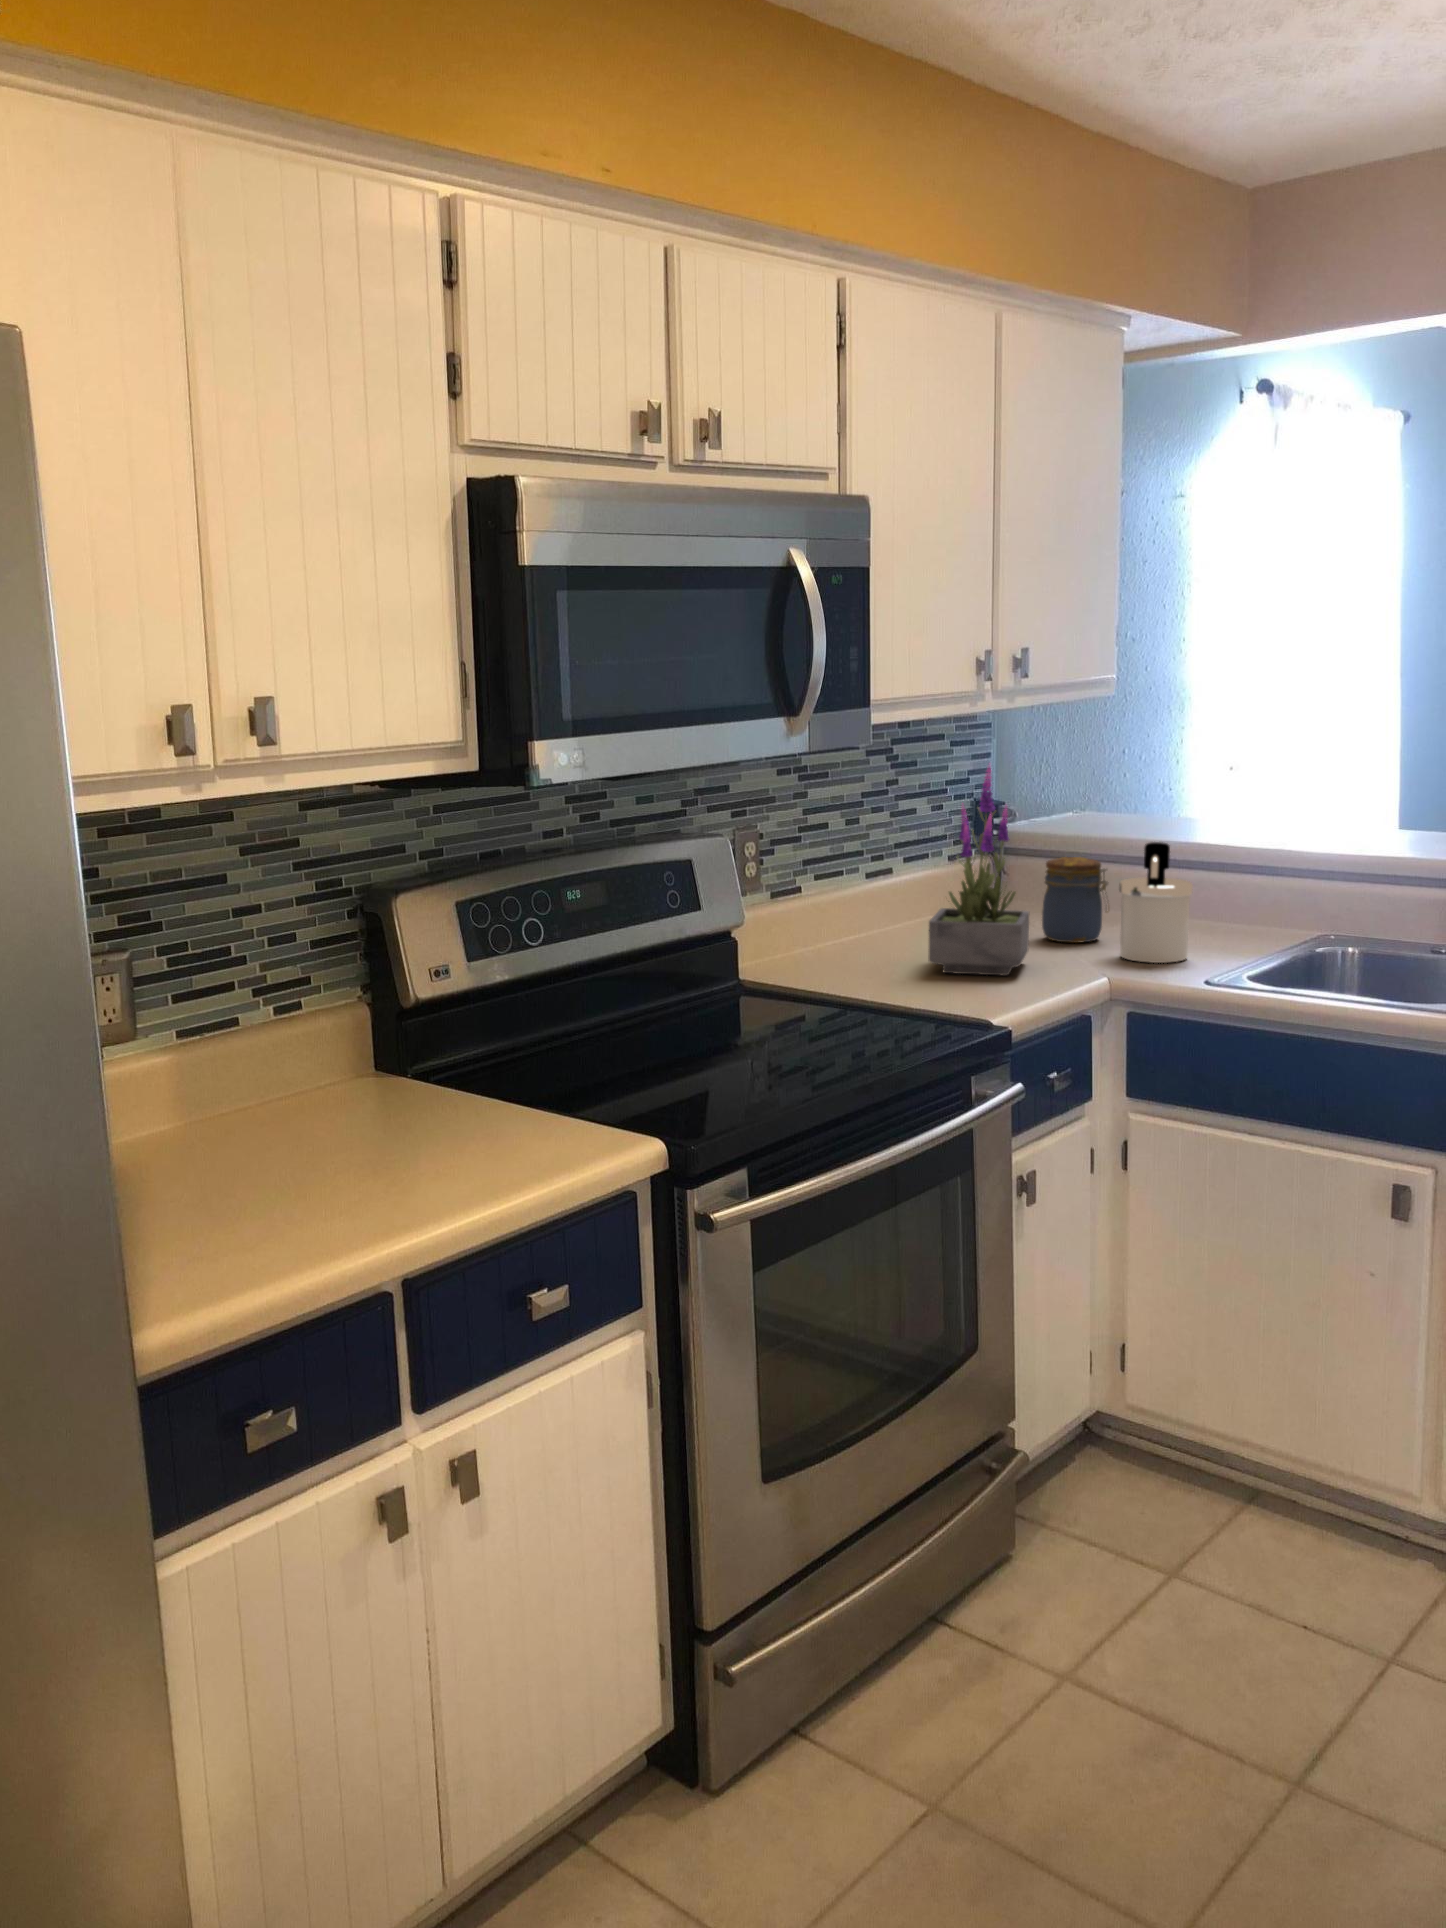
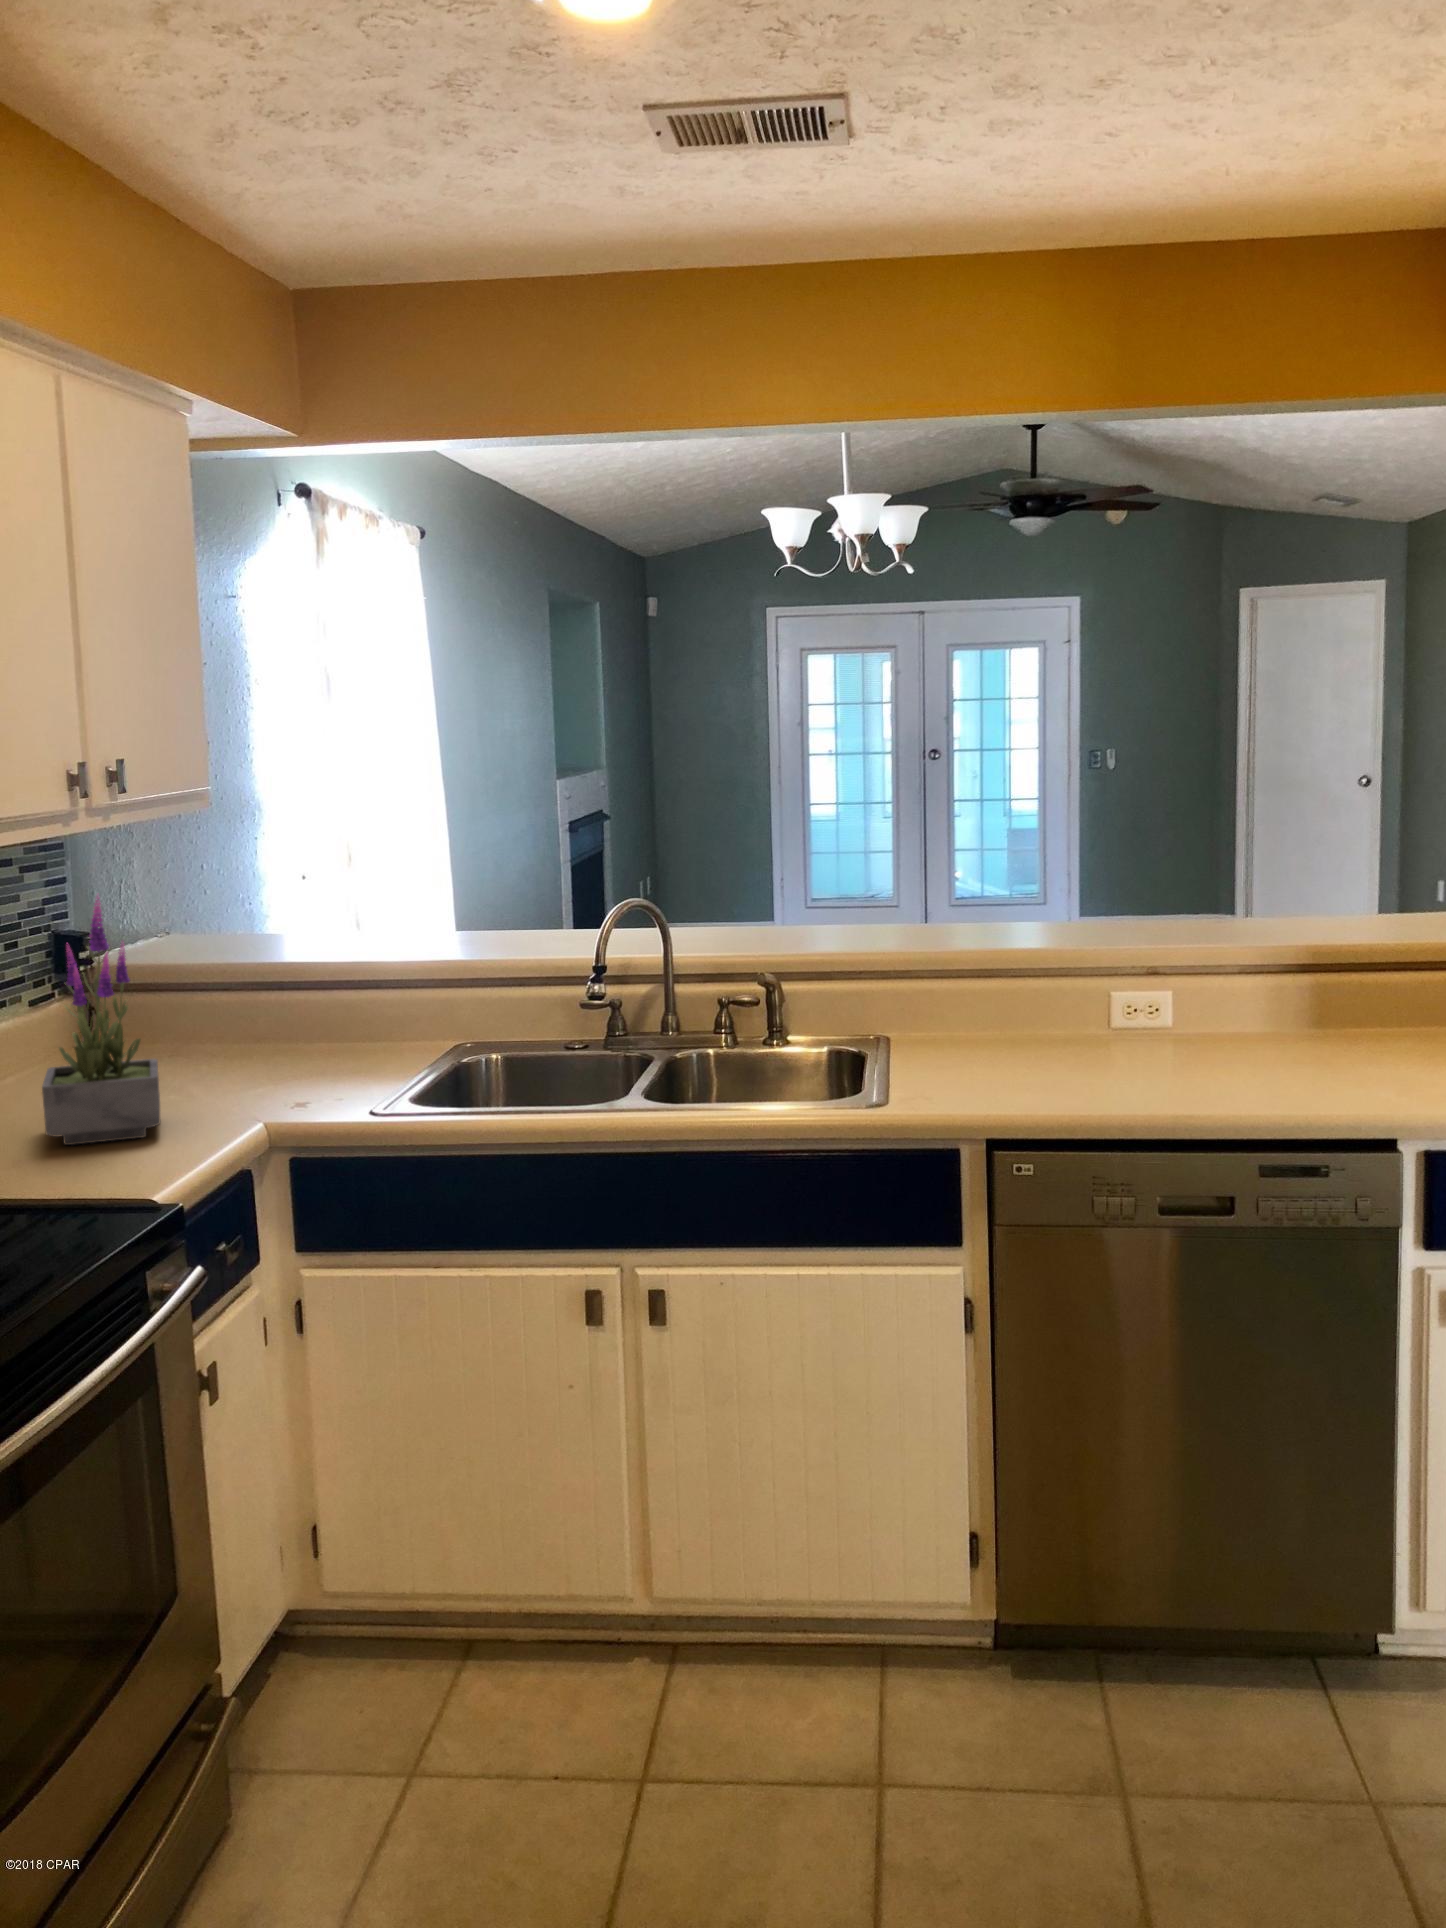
soap dispenser: present [1119,842,1193,963] -> none [253,967,334,1099]
jar: present [1042,857,1108,943] -> none [159,990,236,1086]

